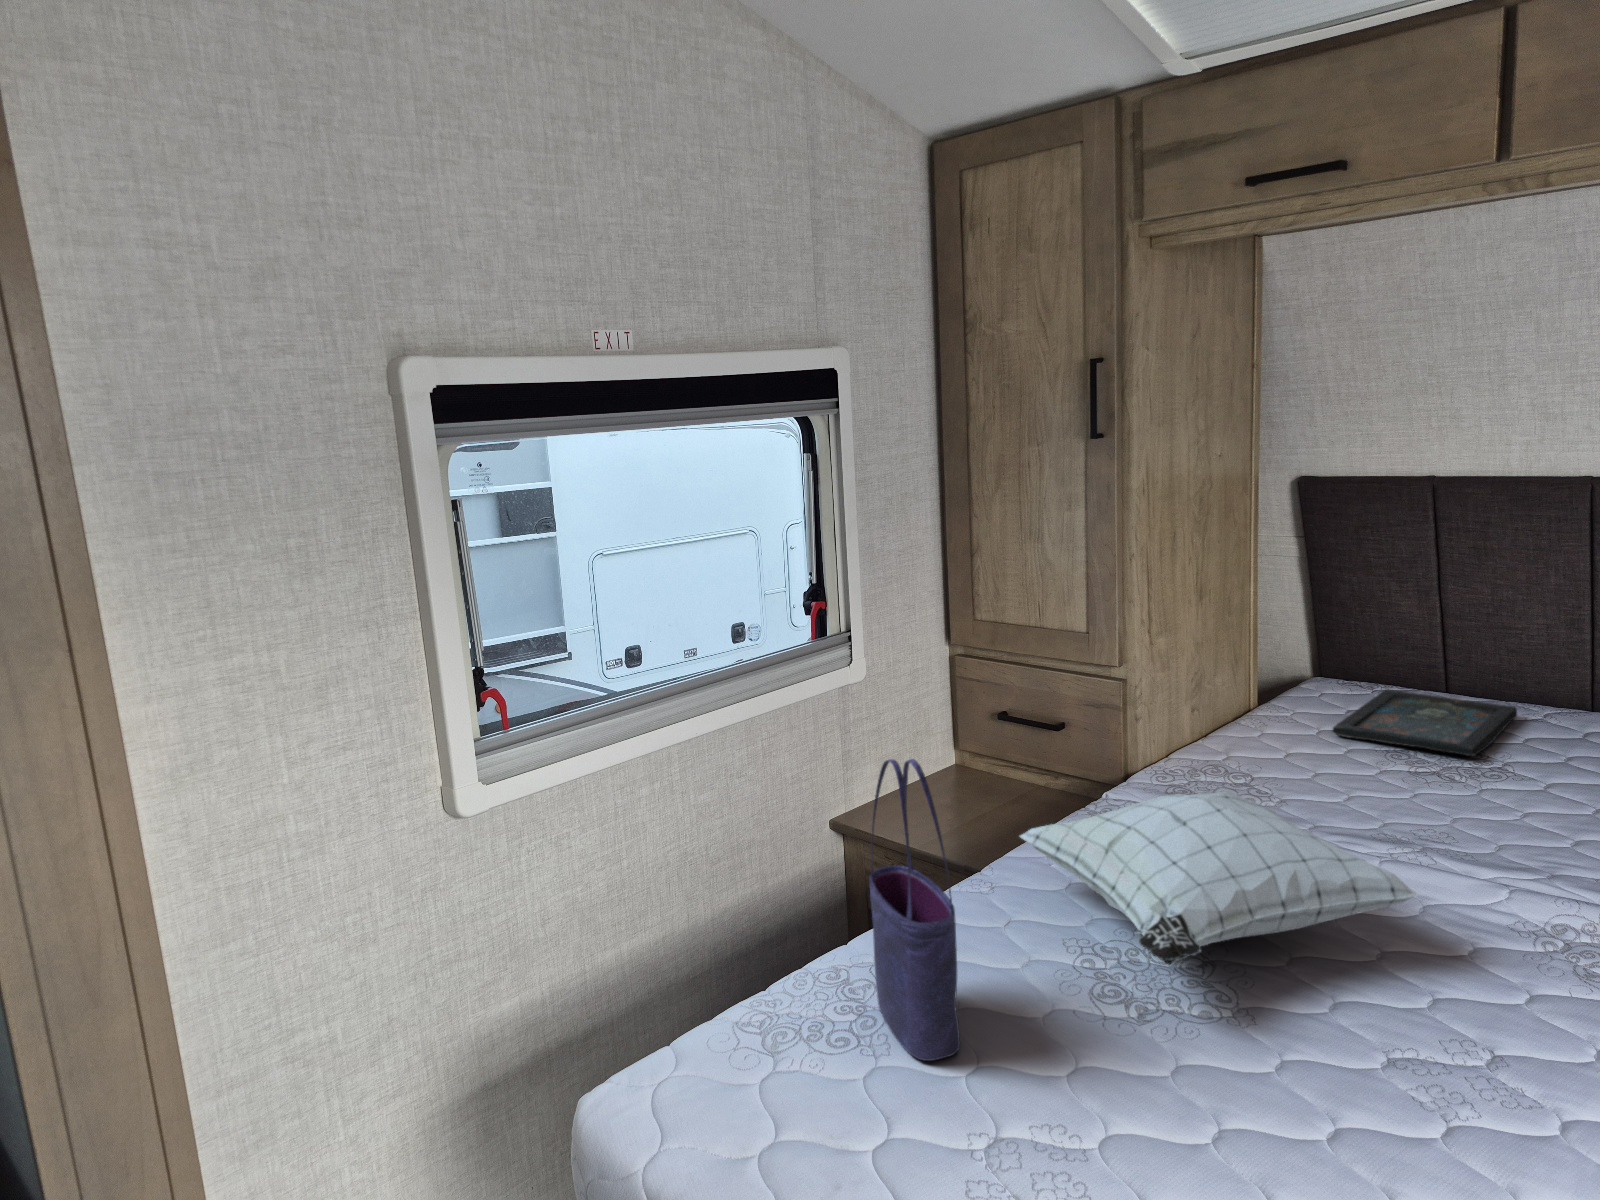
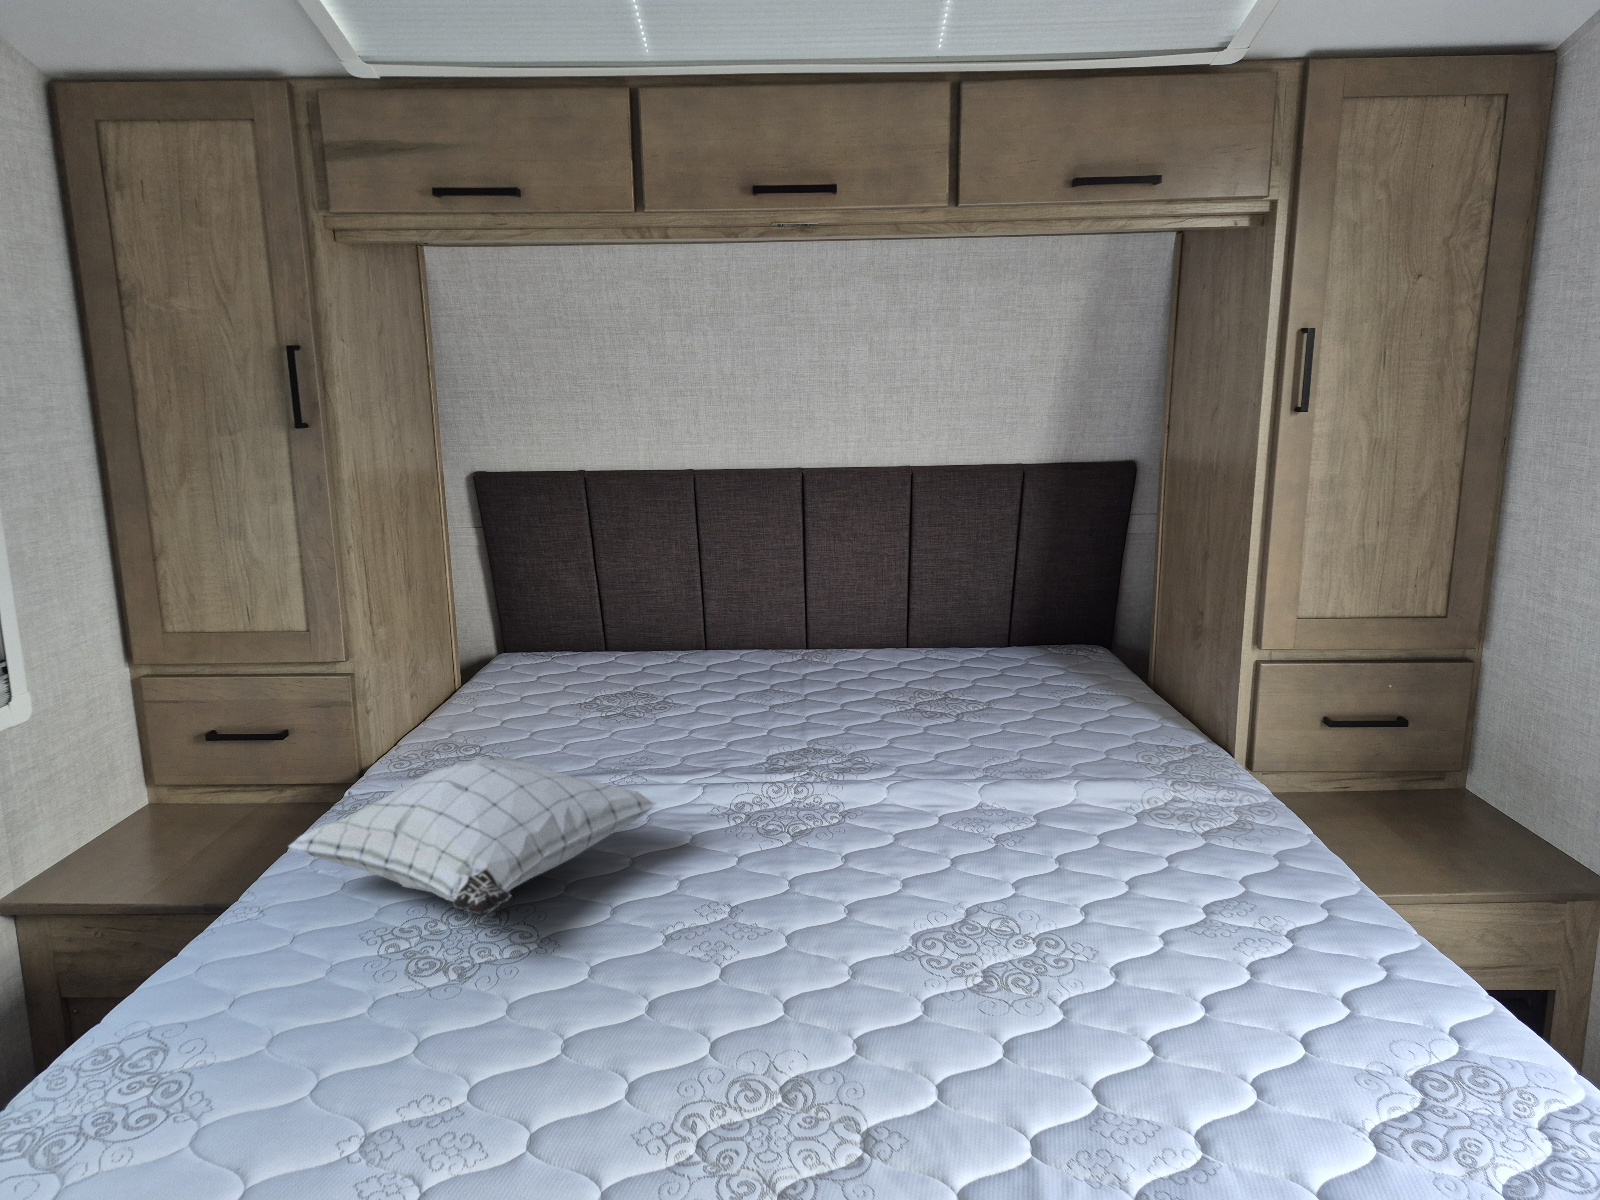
tray: present [1333,690,1517,756] -> none [535,651,665,697]
tote bag: present [870,759,960,1061] -> none [152,774,294,1100]

